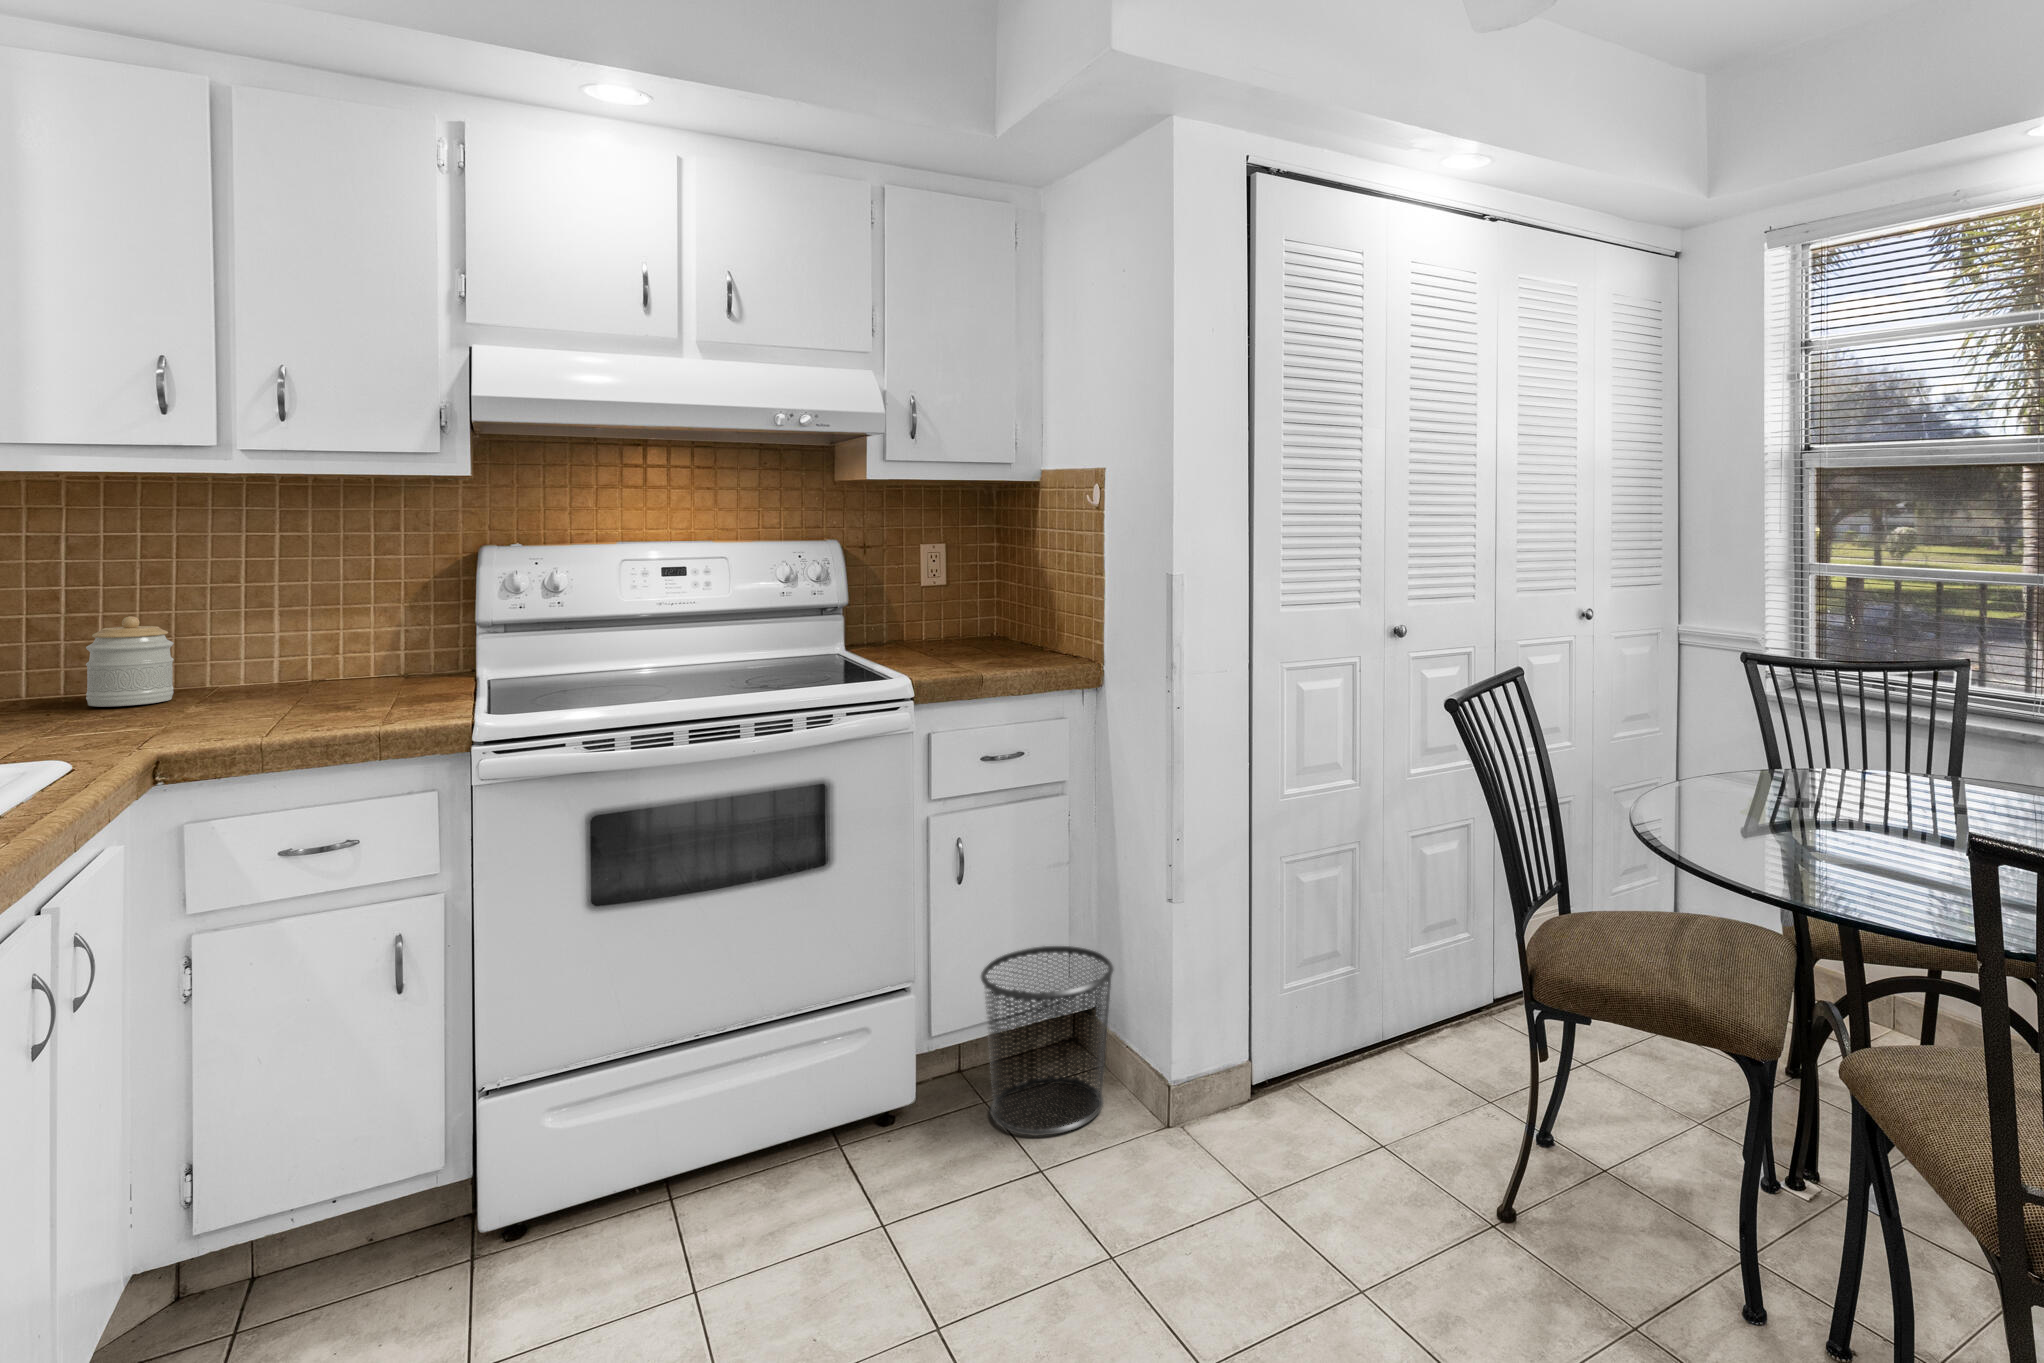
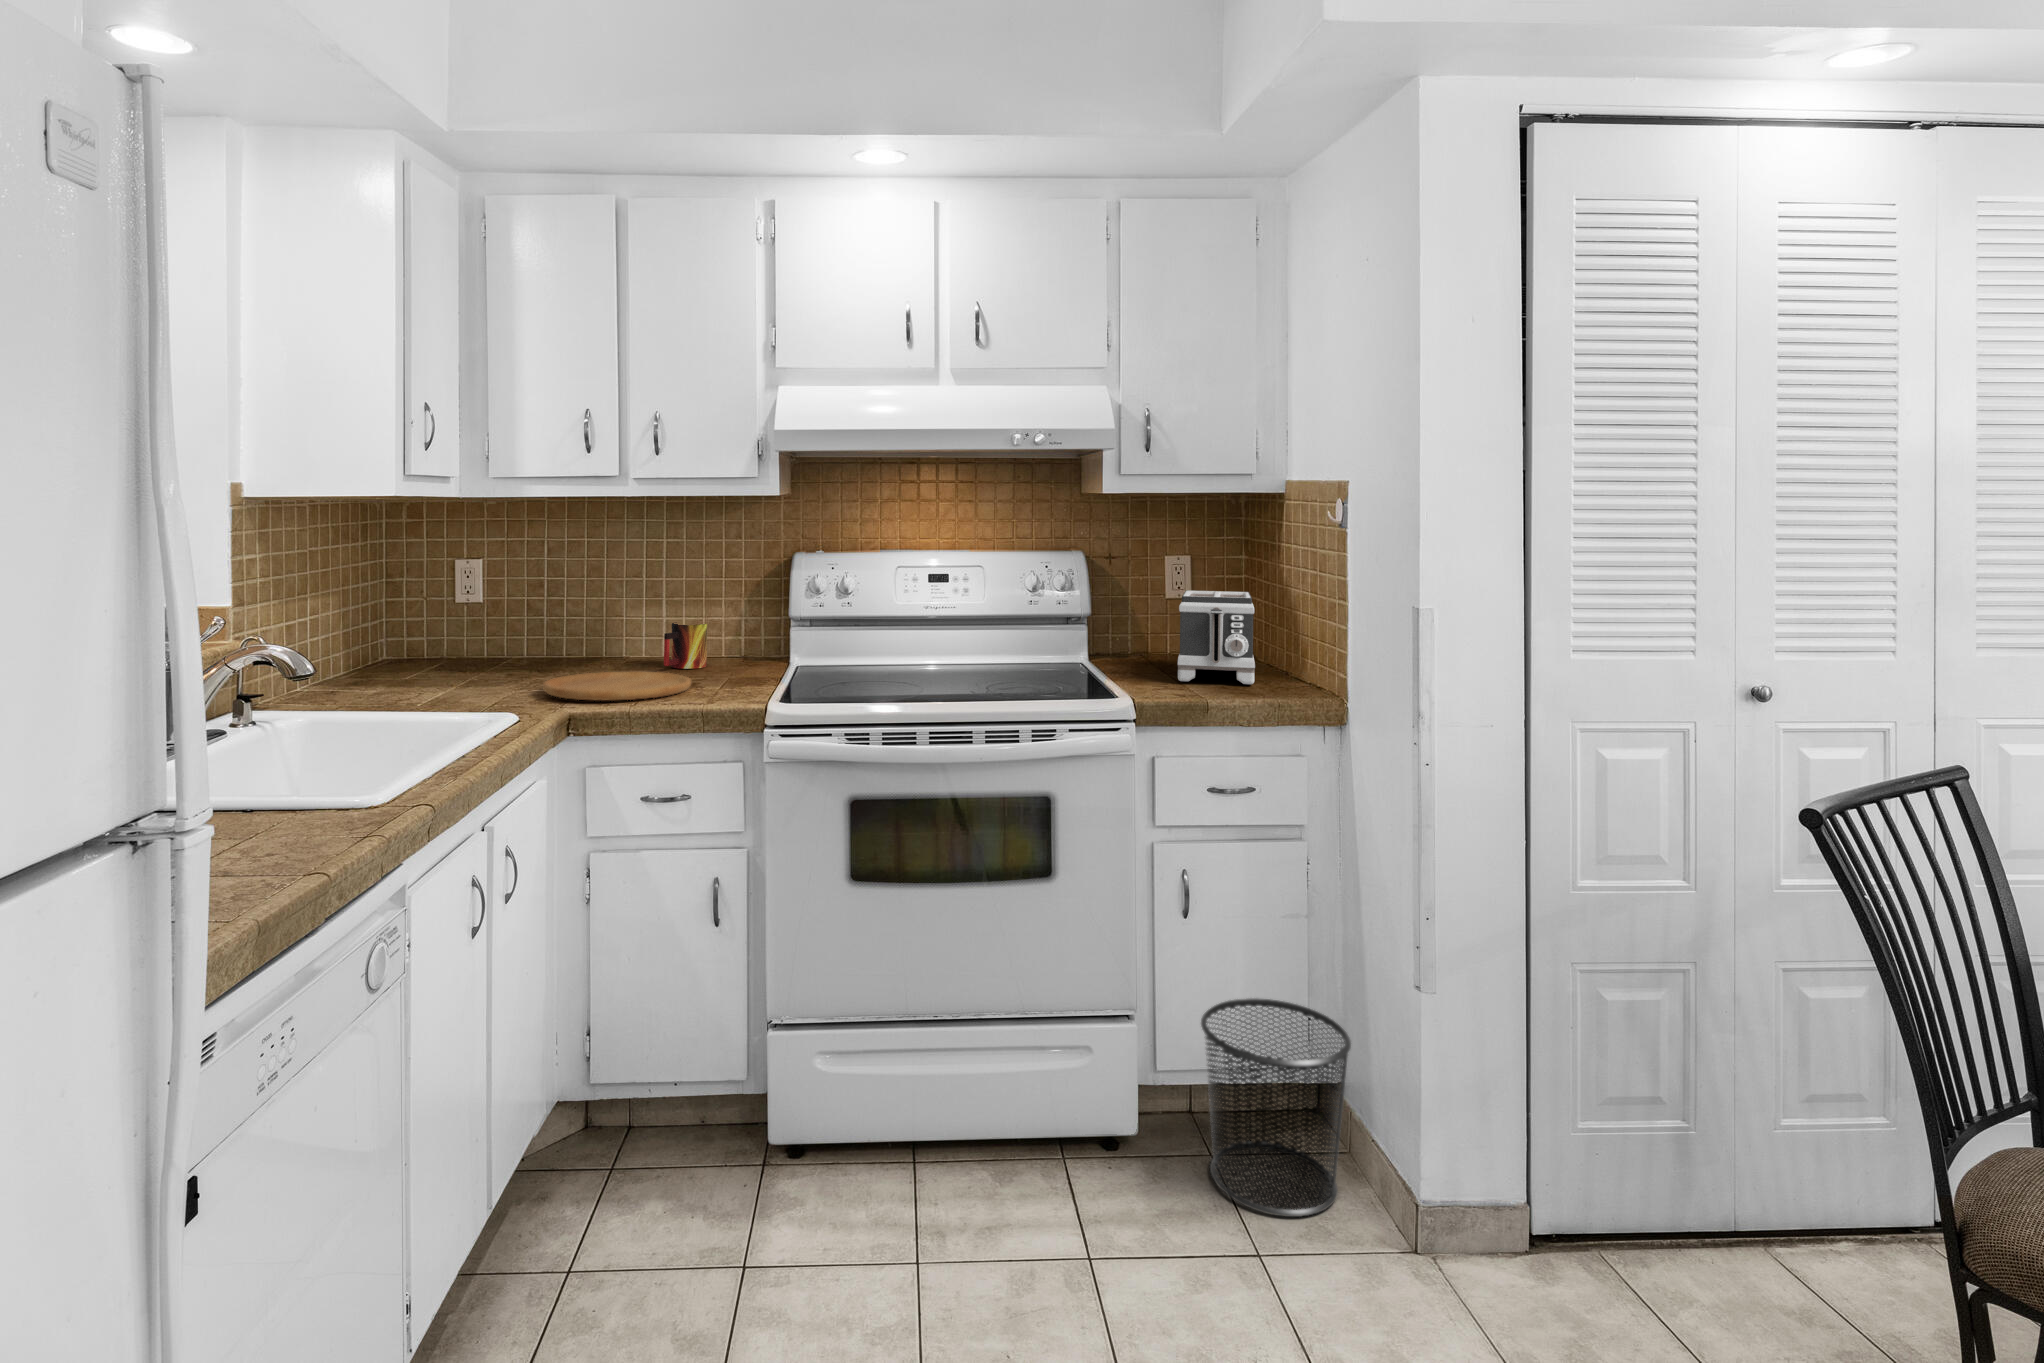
toaster: none [940,573,1018,660] -> present [1178,591,1255,684]
jar: present [86,616,174,707] -> none [554,604,603,670]
mug: none [285,632,348,692] -> present [664,622,707,669]
cutting board: none [101,697,348,737] -> present [543,672,691,701]

